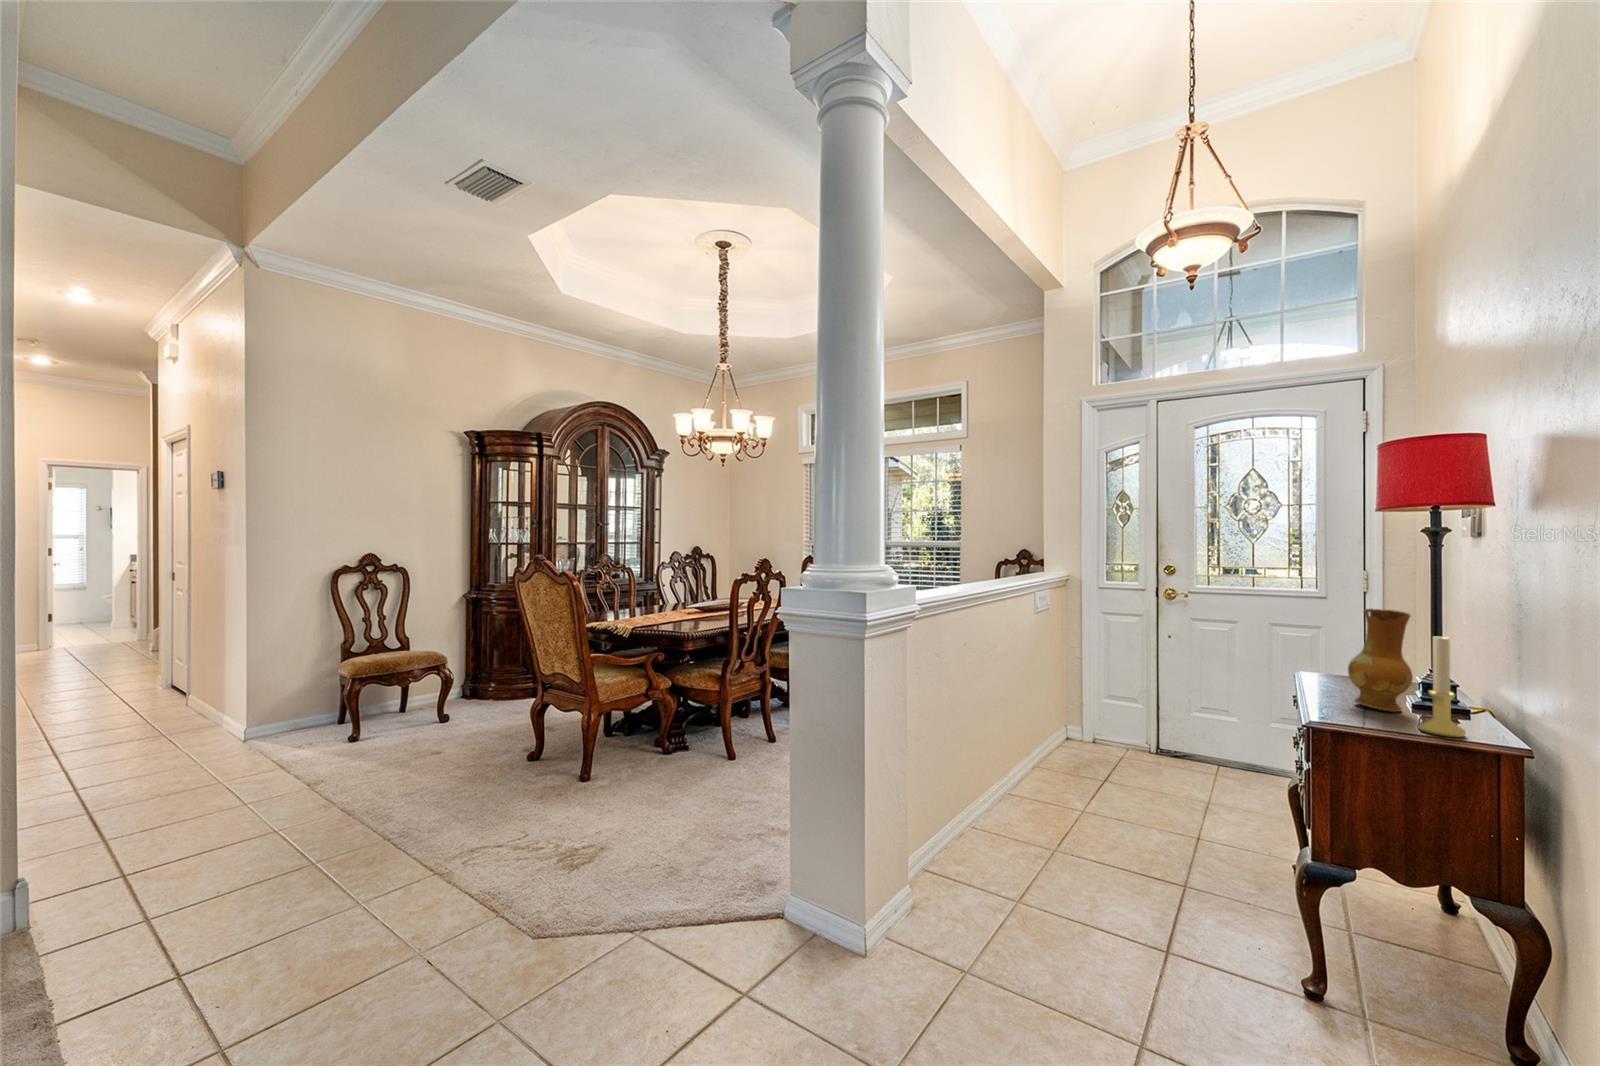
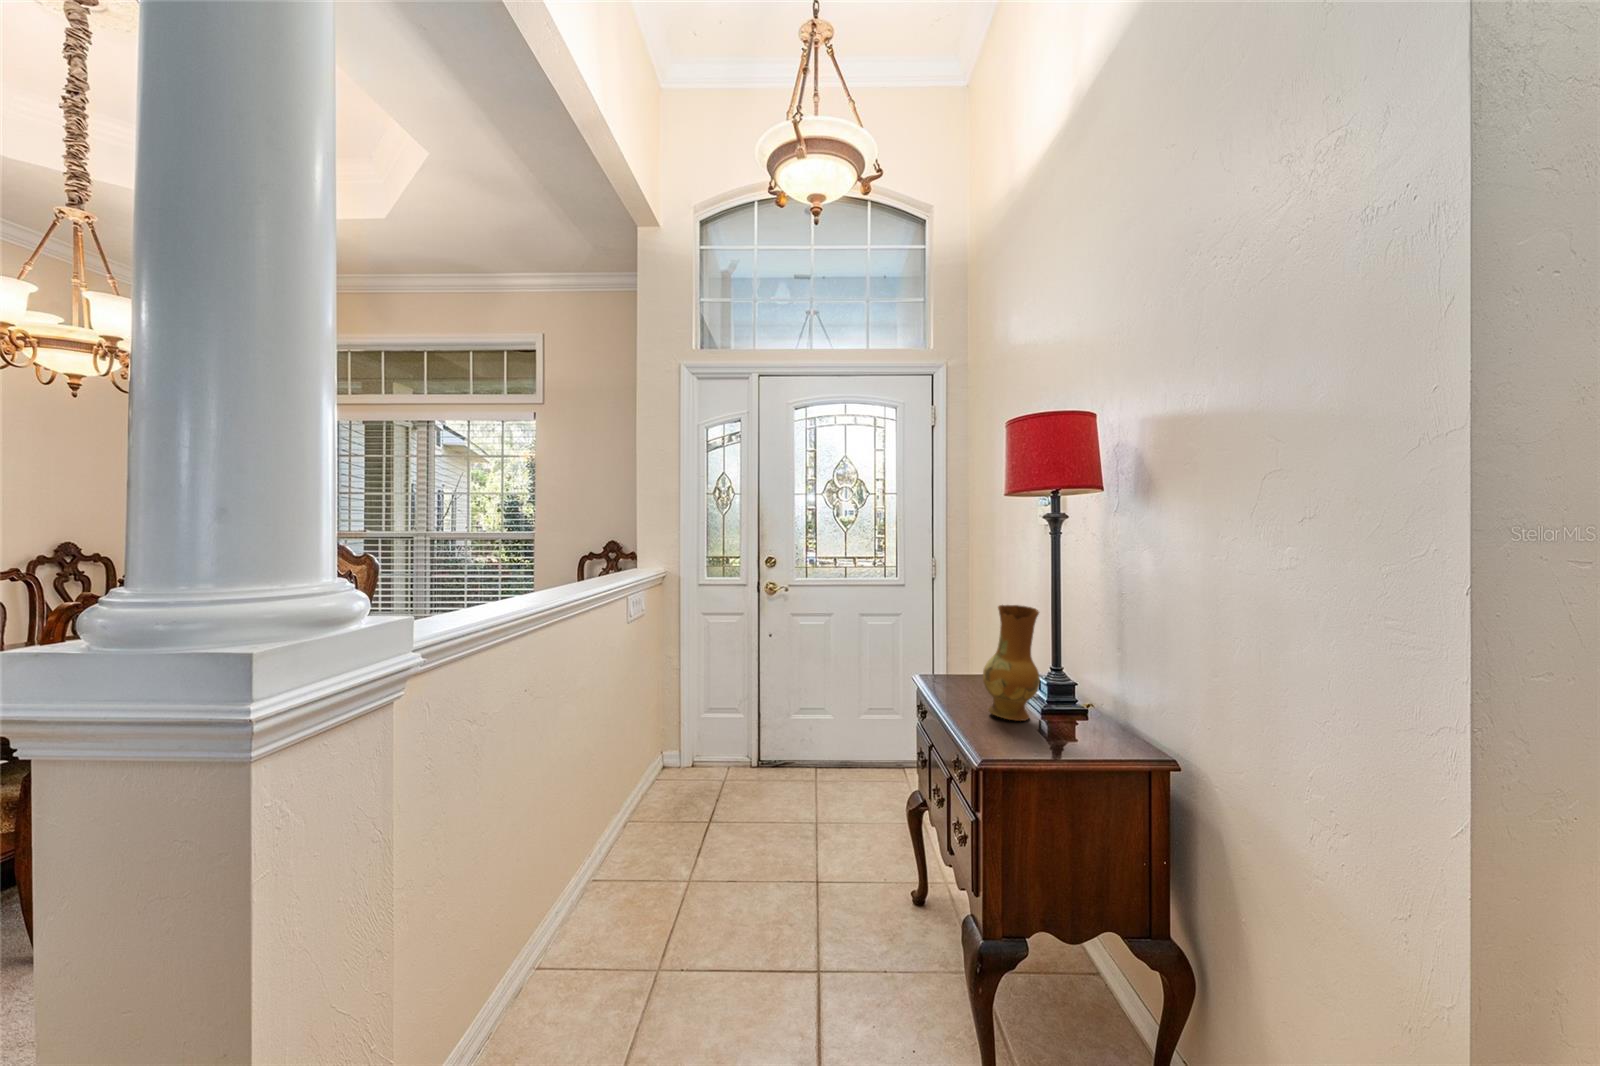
candle holder: present [1418,636,1466,737] -> none [1058,632,1100,749]

